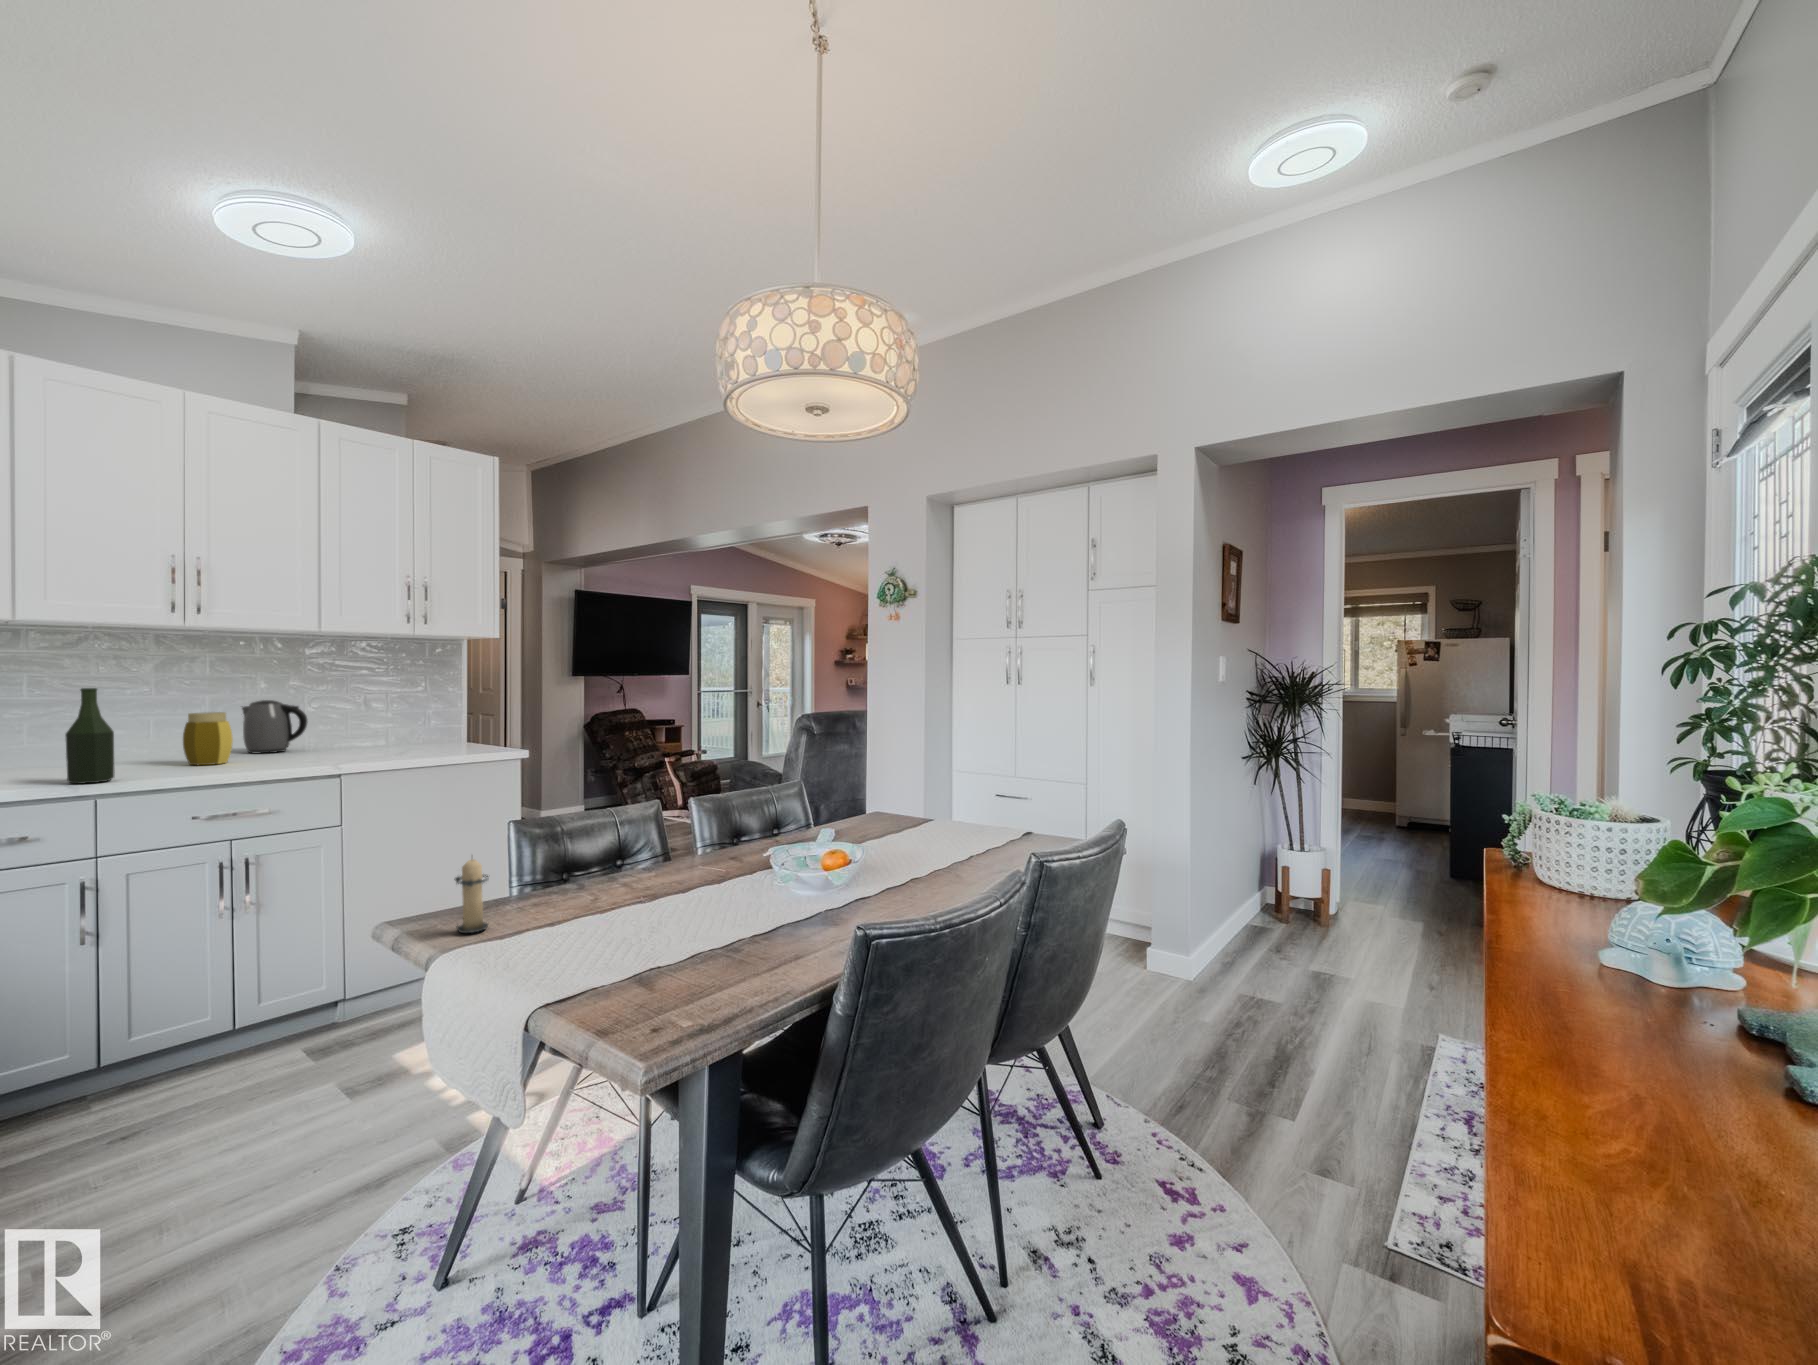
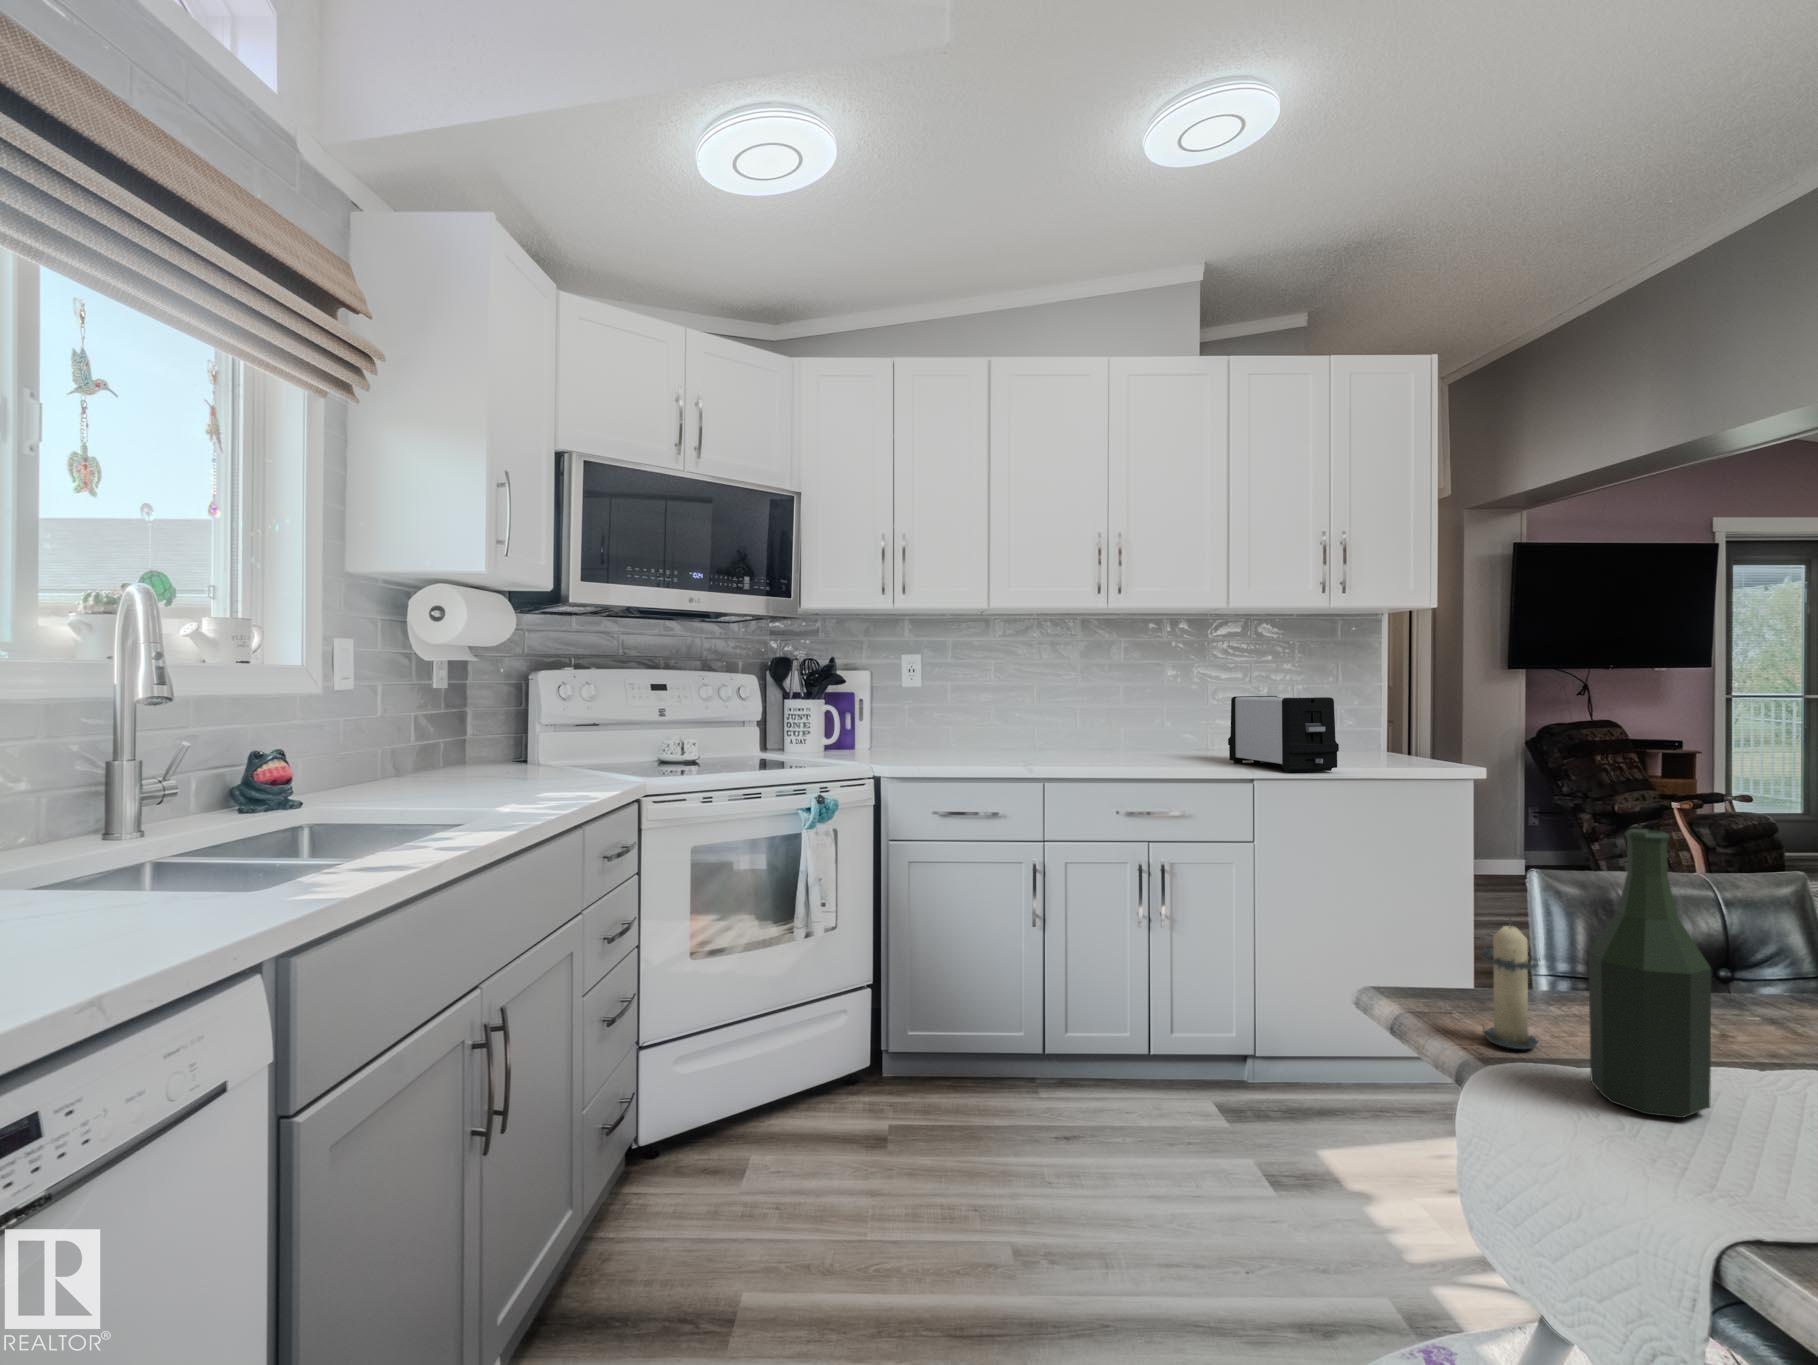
bottle: present [66,688,115,784] -> present [1588,829,1711,1118]
kettle: present [242,700,308,753] -> none [1149,689,1212,748]
toaster: none [317,706,414,768] -> present [1228,696,1339,772]
jar: present [183,712,233,765] -> none [1106,699,1147,756]

